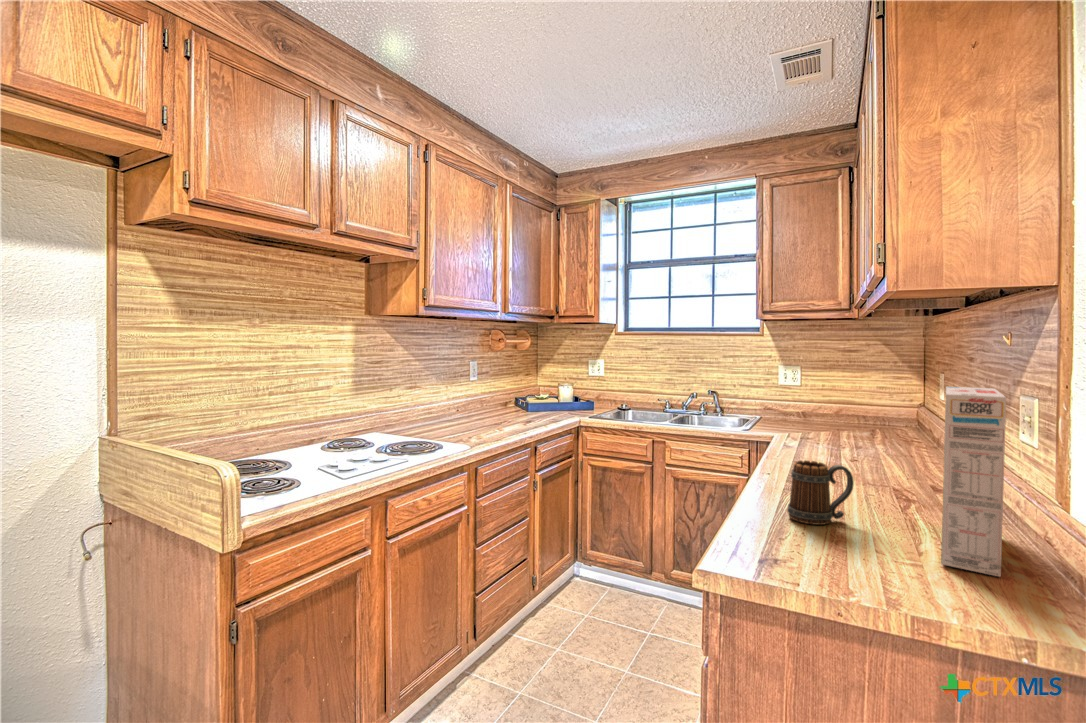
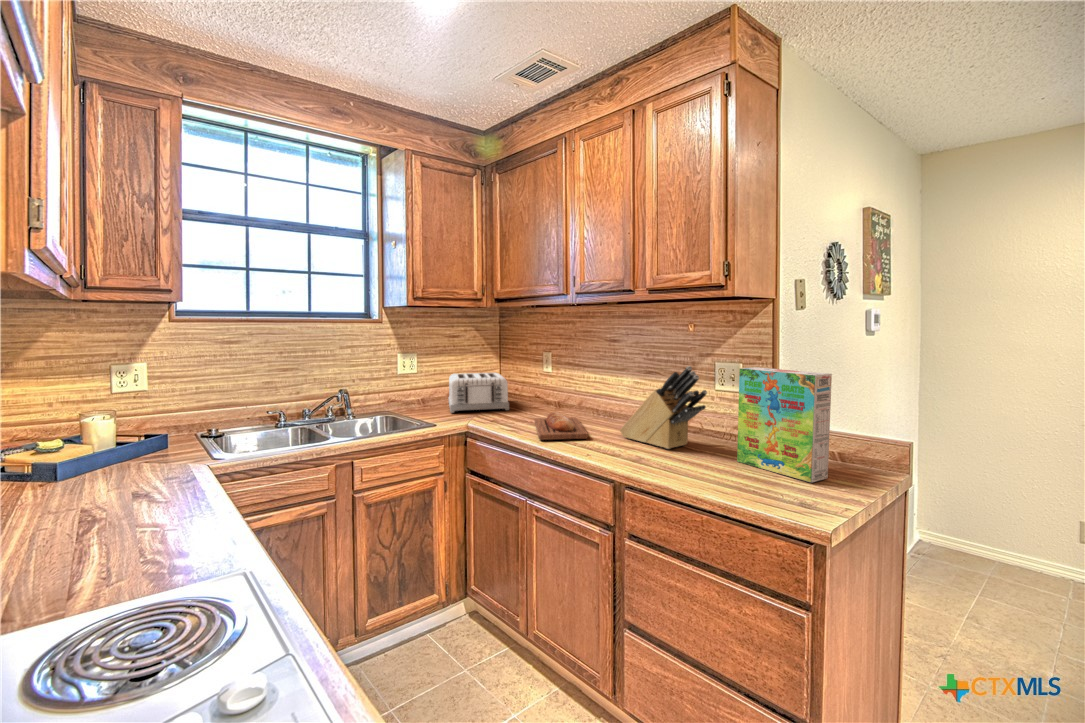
knife block: none [891,384,947,499] -> present [620,366,707,449]
toaster: none [802,390,900,435] -> present [449,373,509,413]
bread loaf: none [795,436,905,465] -> present [535,412,588,440]
mug: present [787,460,854,525] -> none [699,437,732,490]

